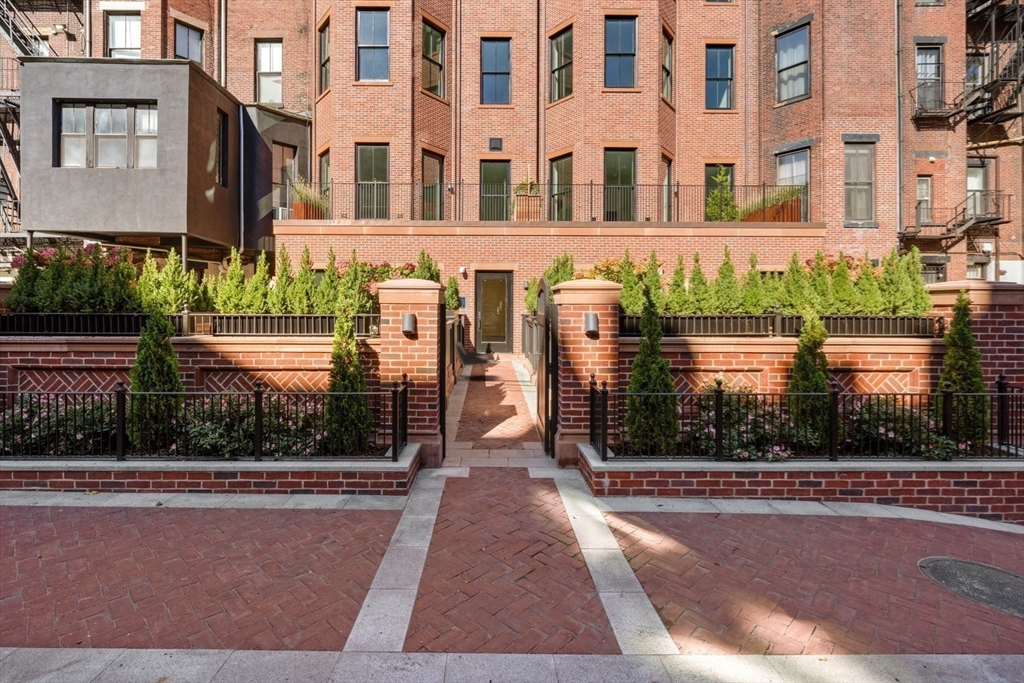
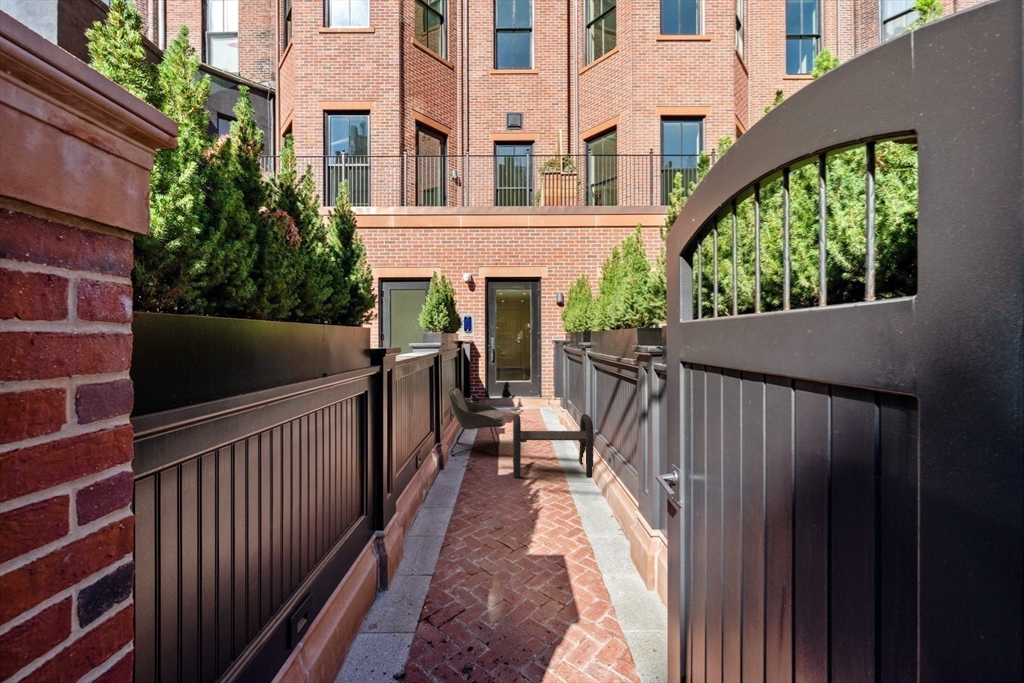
bench: none [494,354,537,388] -> present [513,414,593,478]

